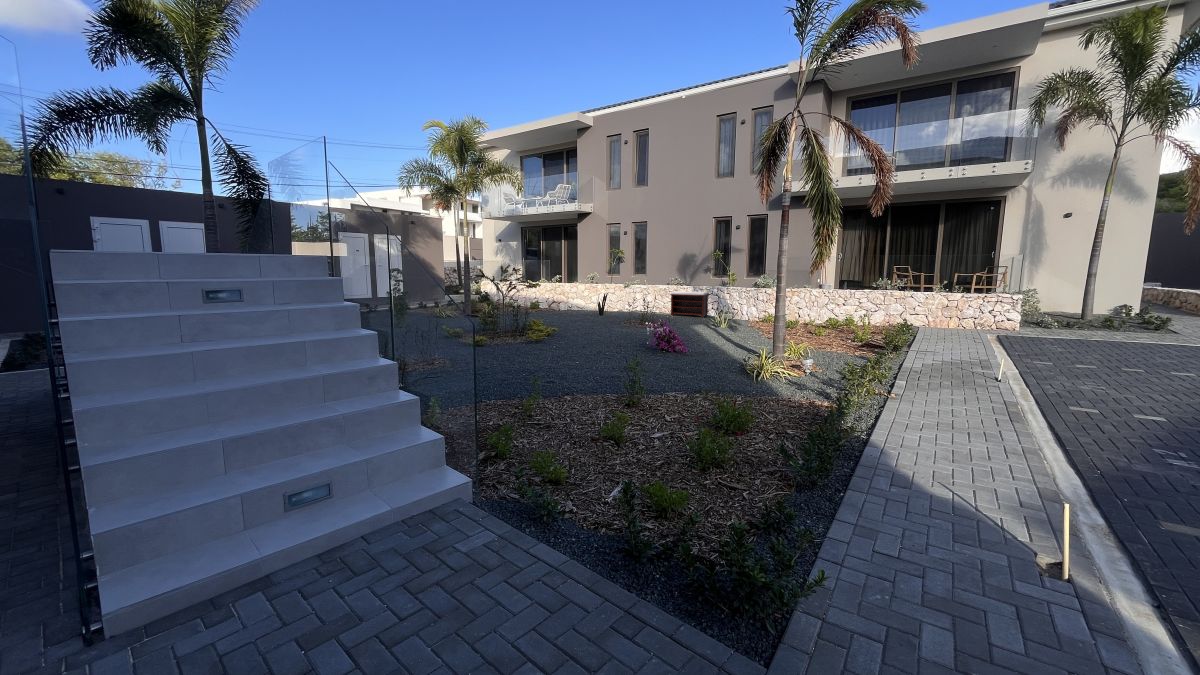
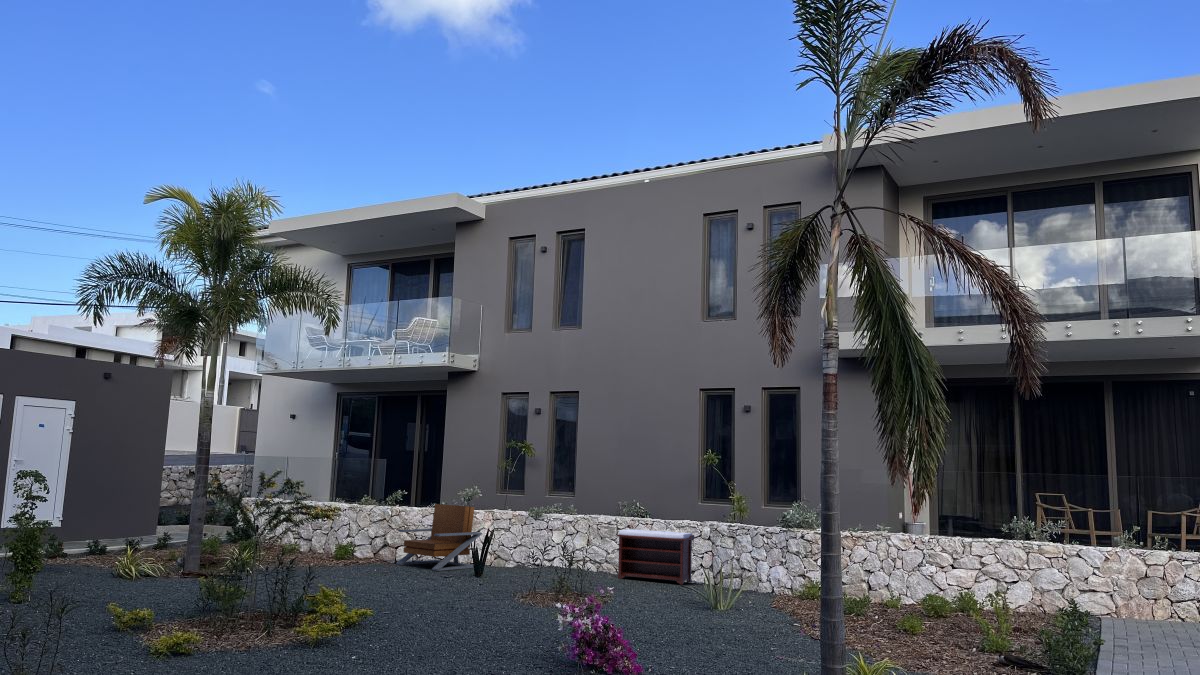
lounge chair: none [562,282,602,314] -> present [396,504,482,571]

